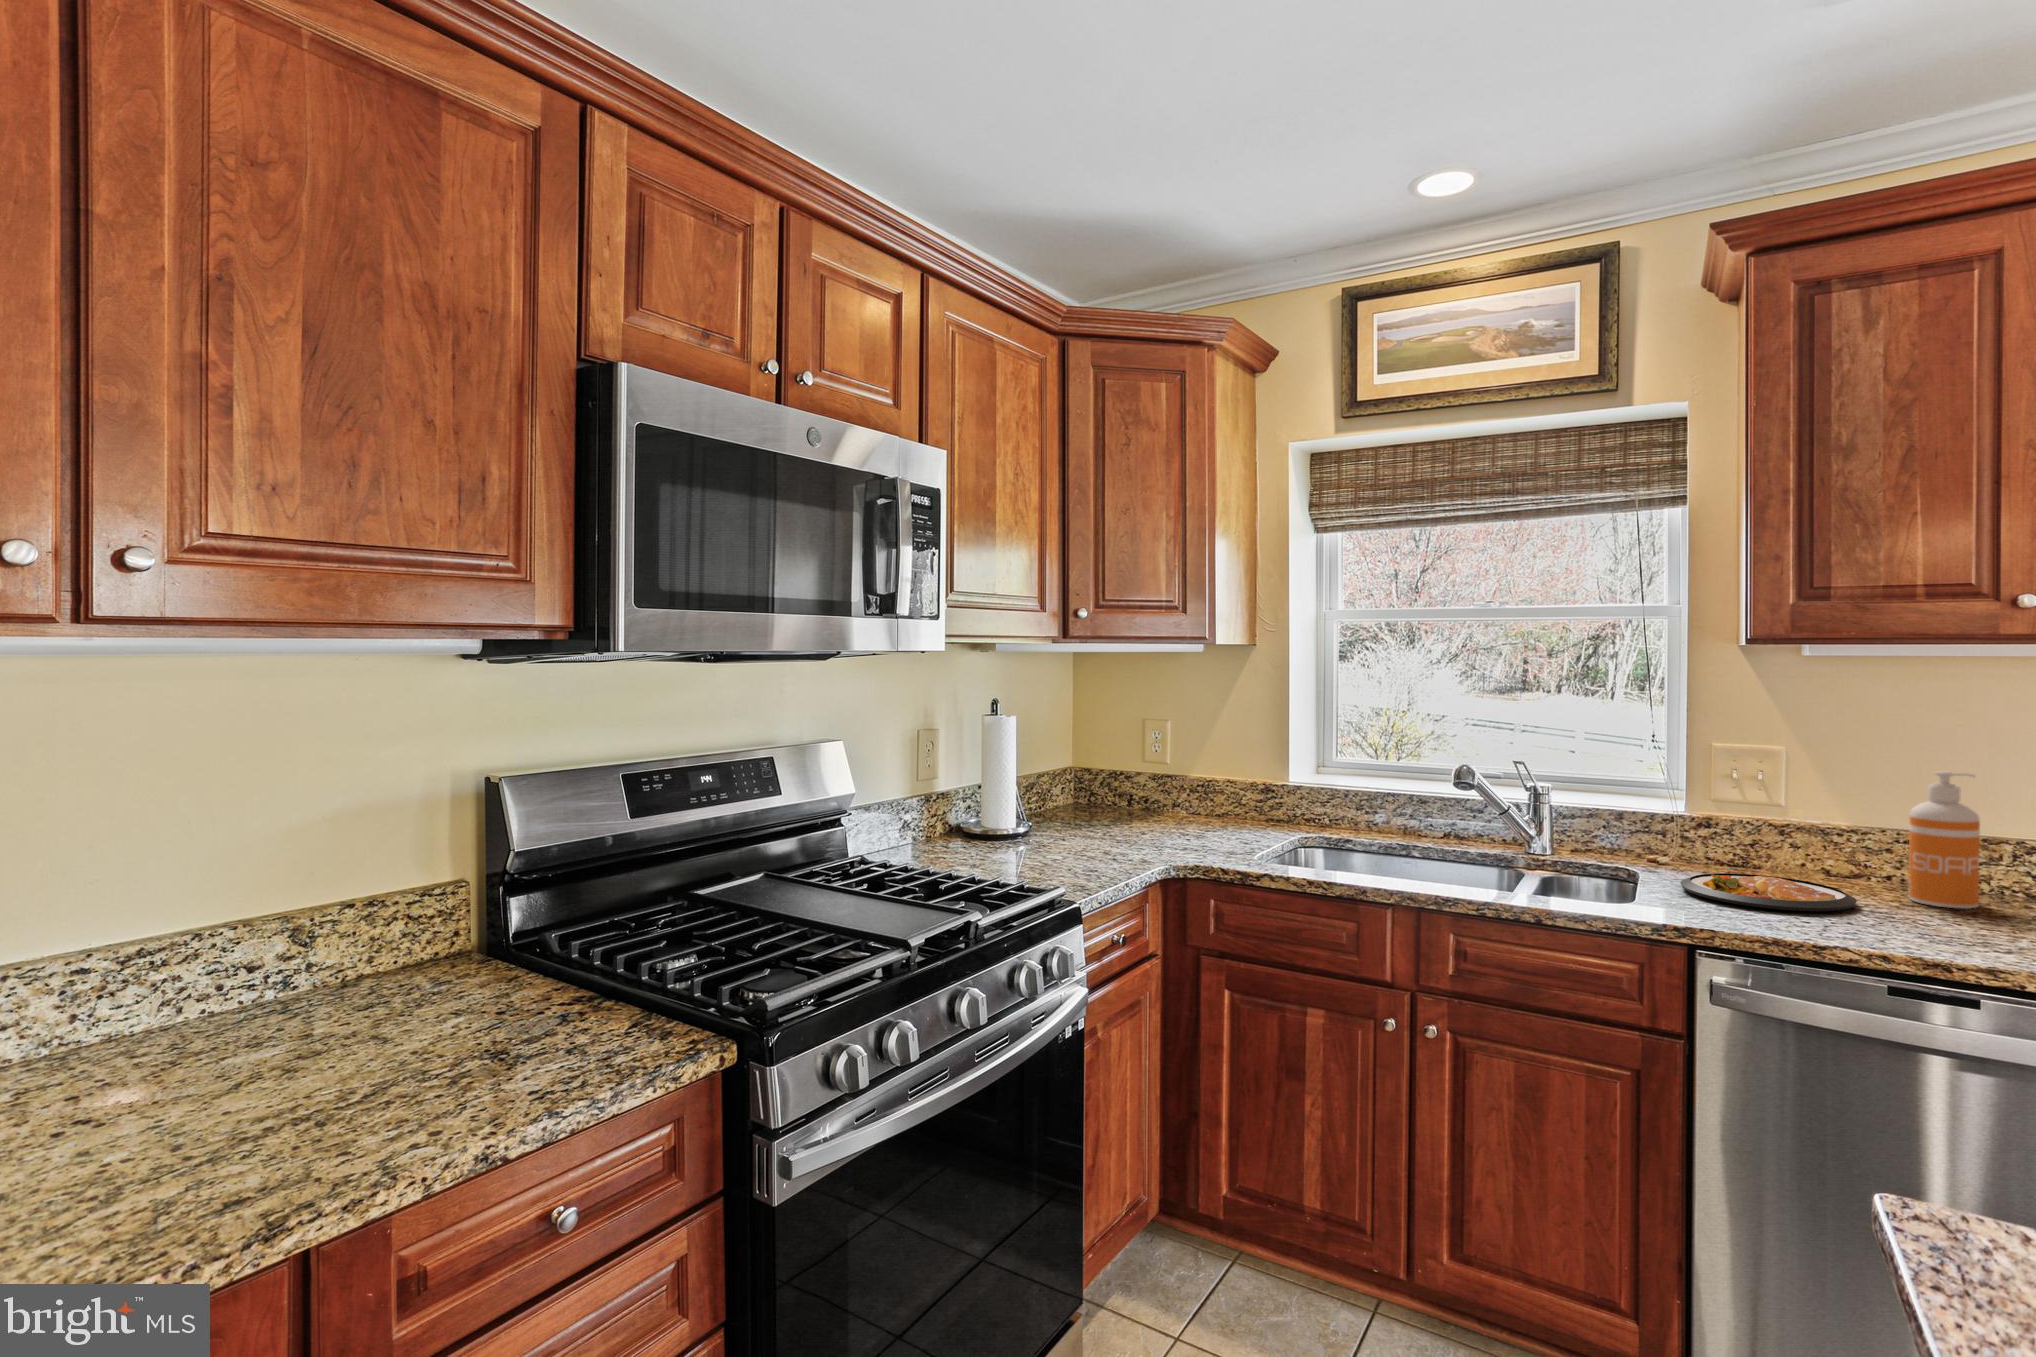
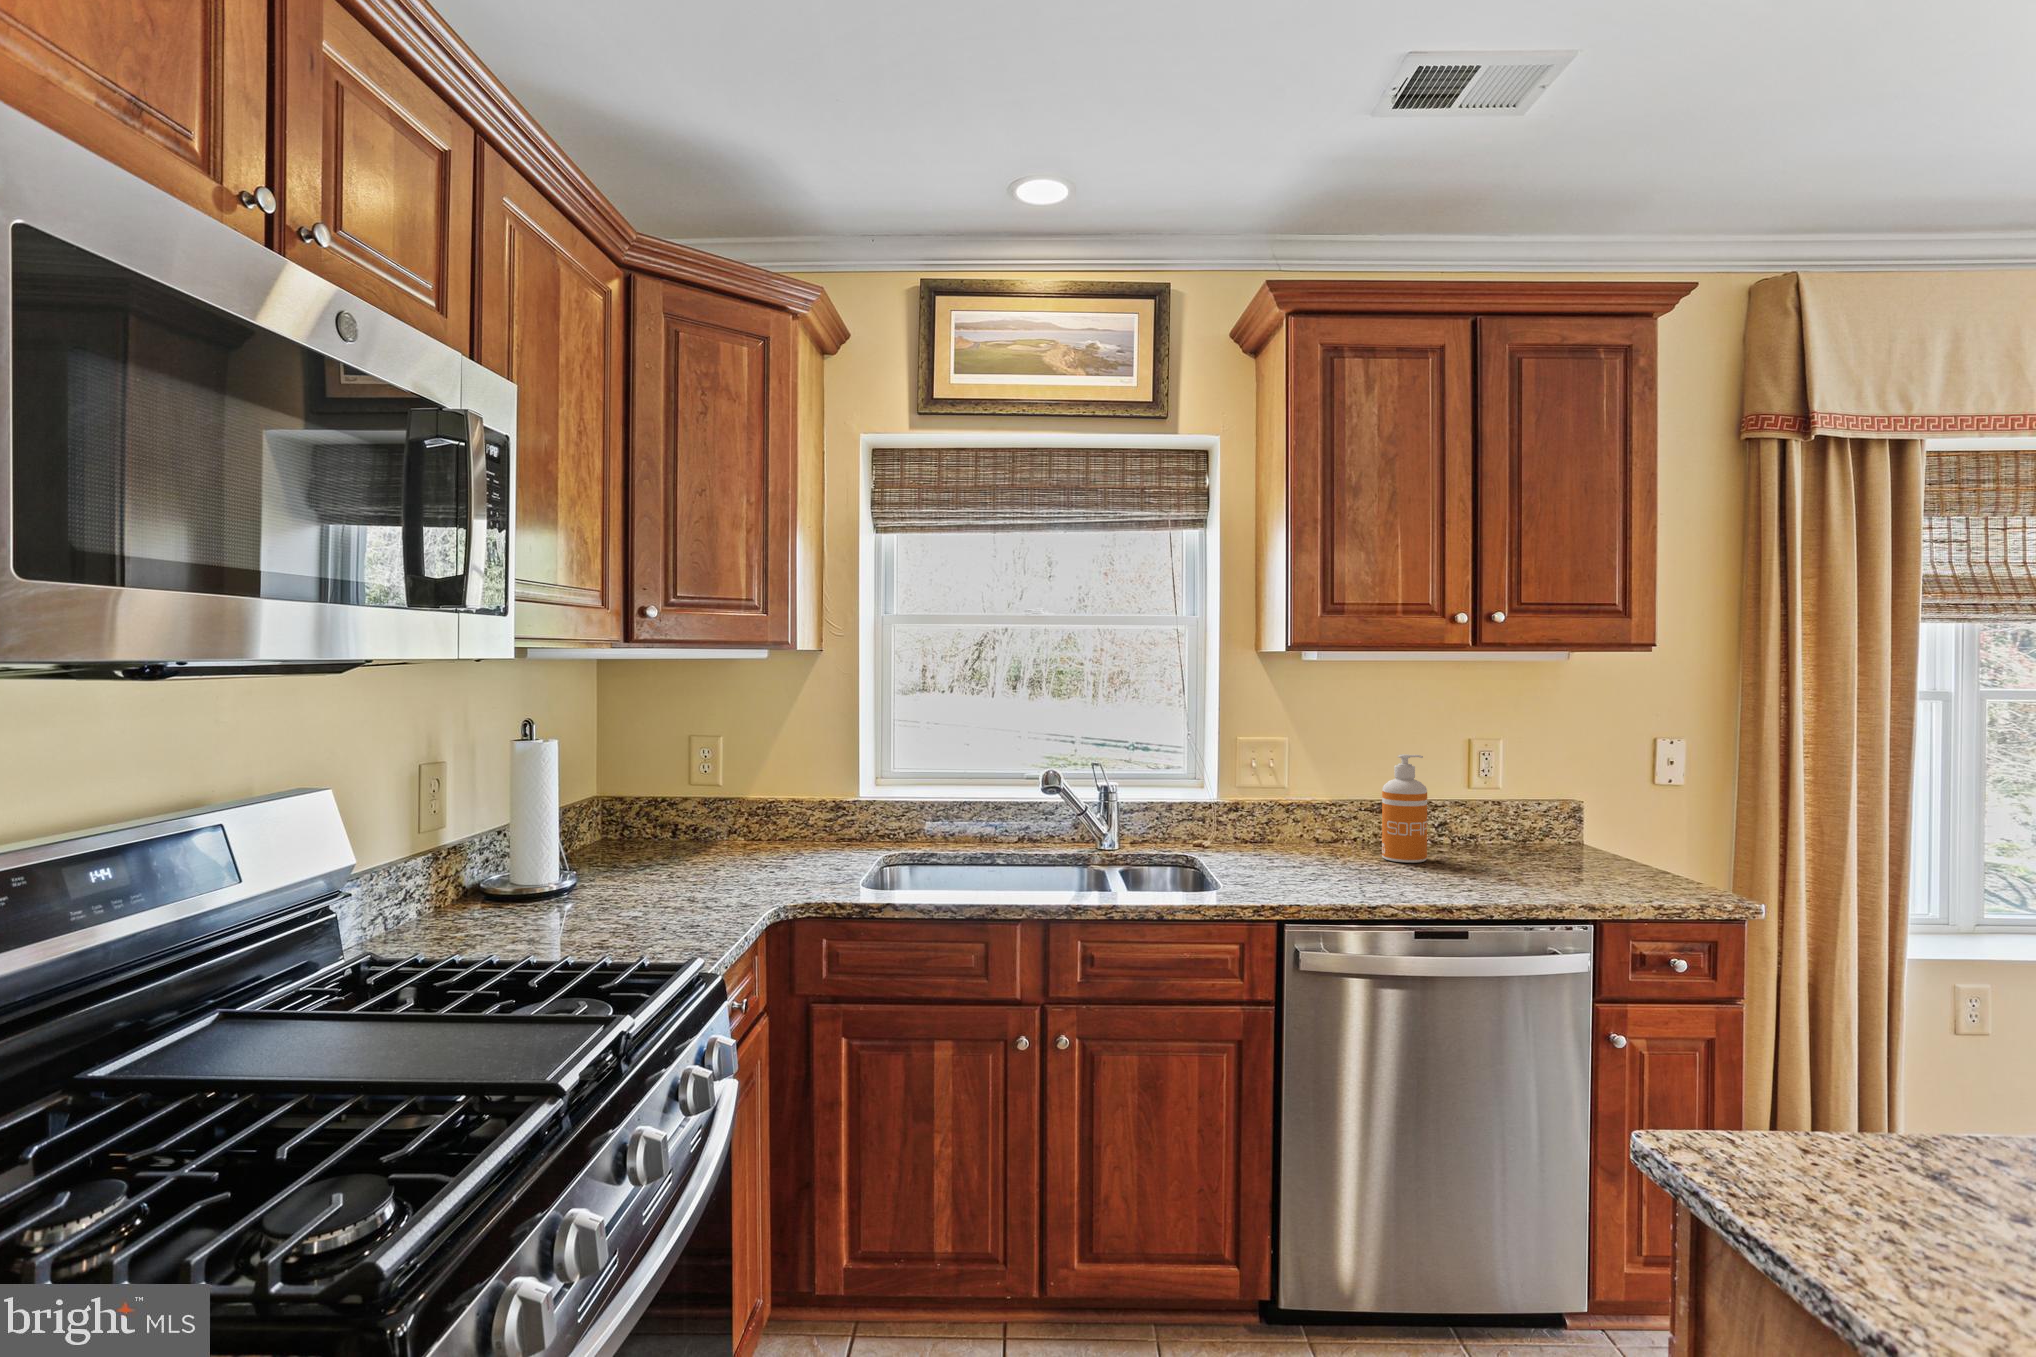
dish: present [1680,873,1857,911] -> none [1237,850,1364,880]

